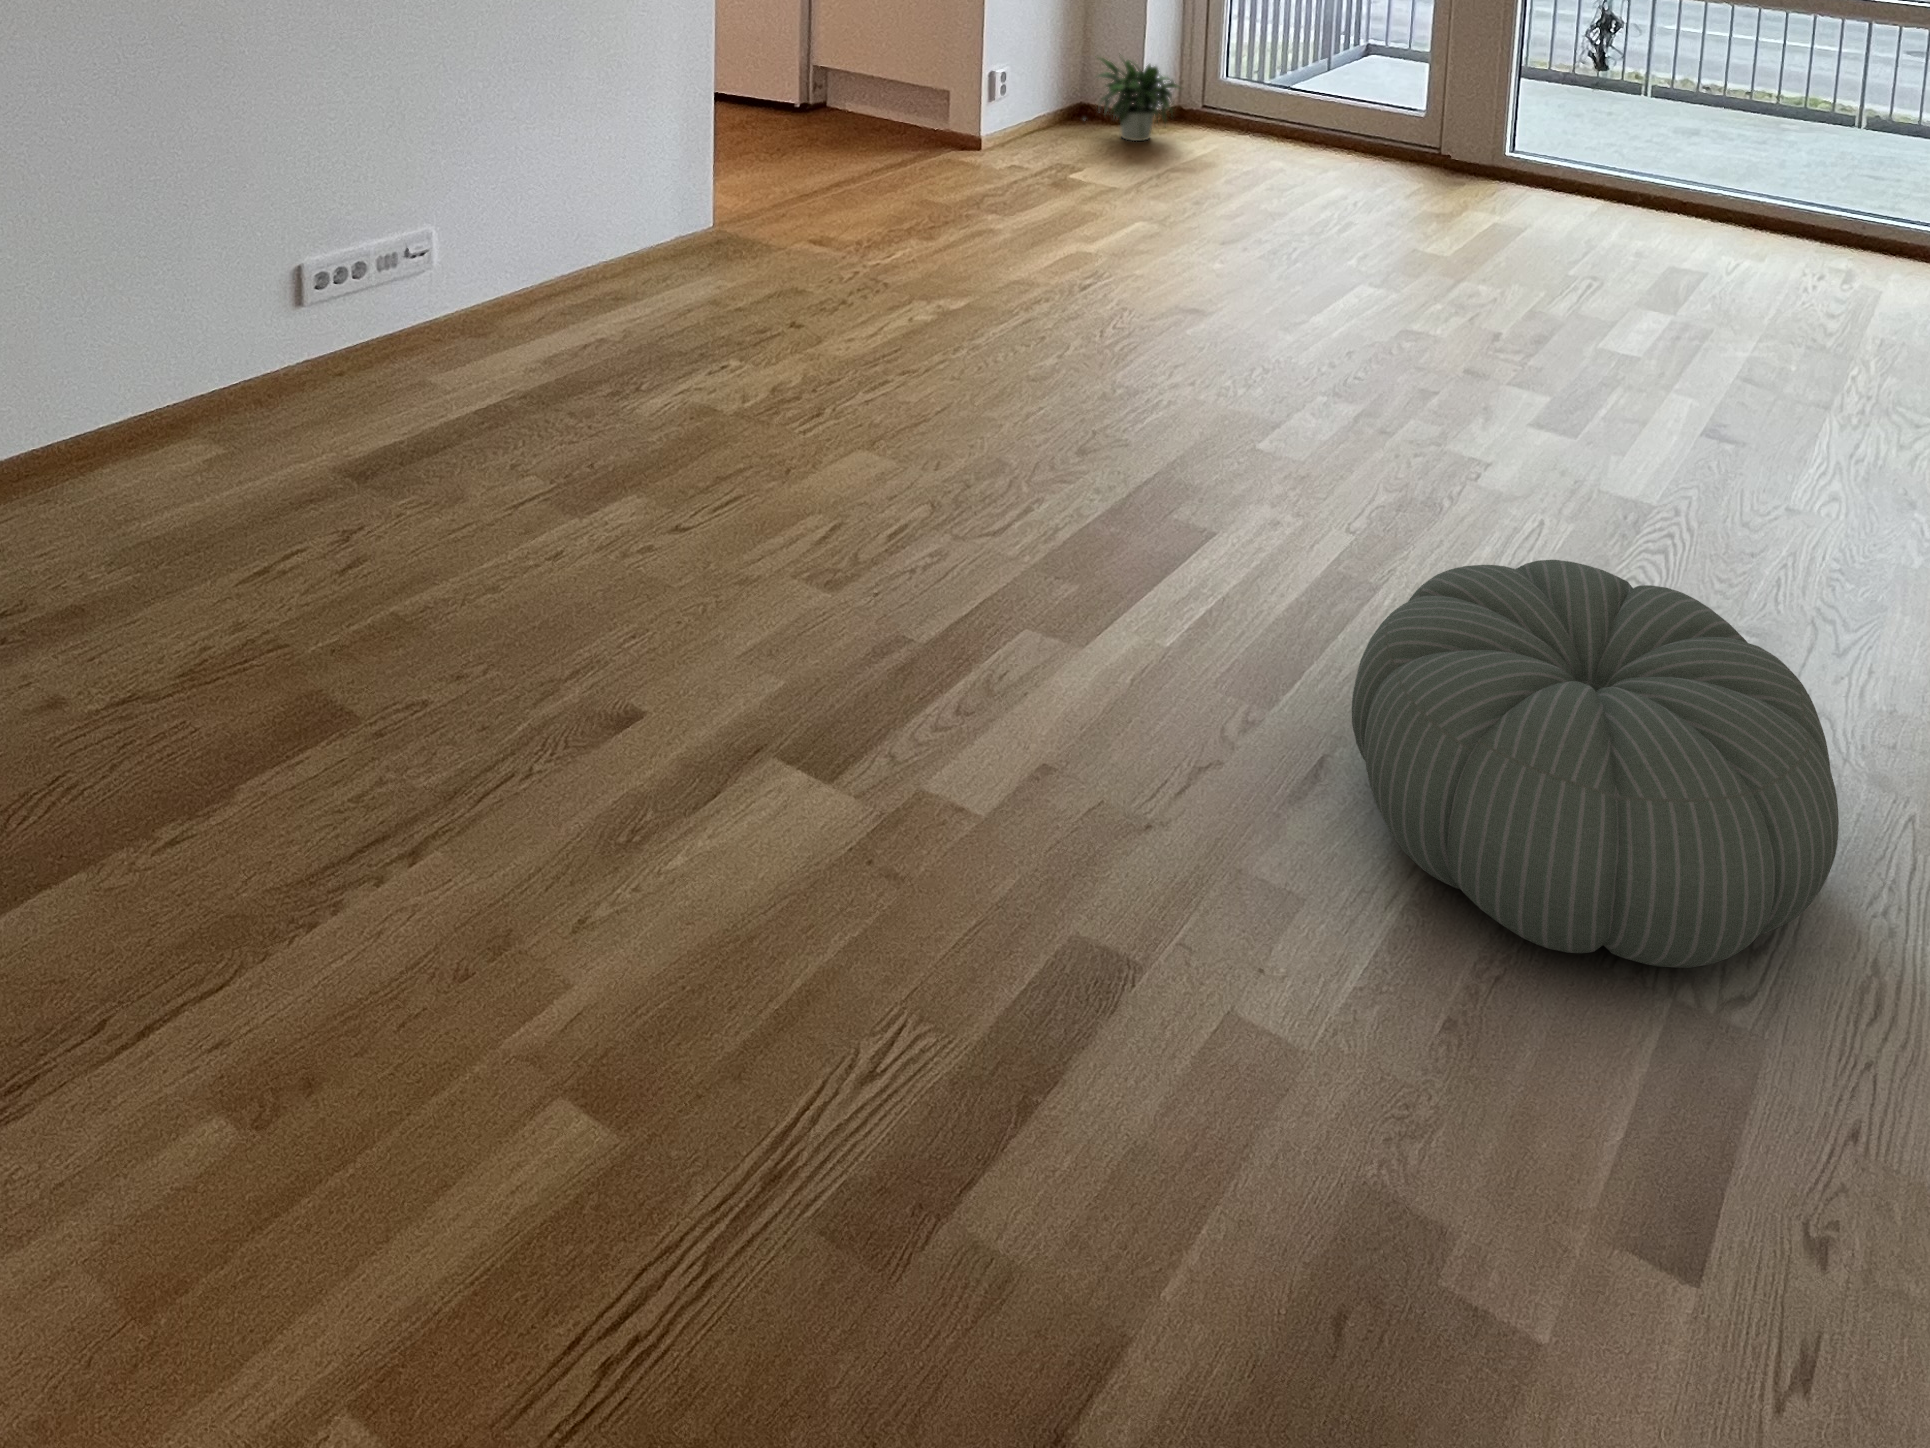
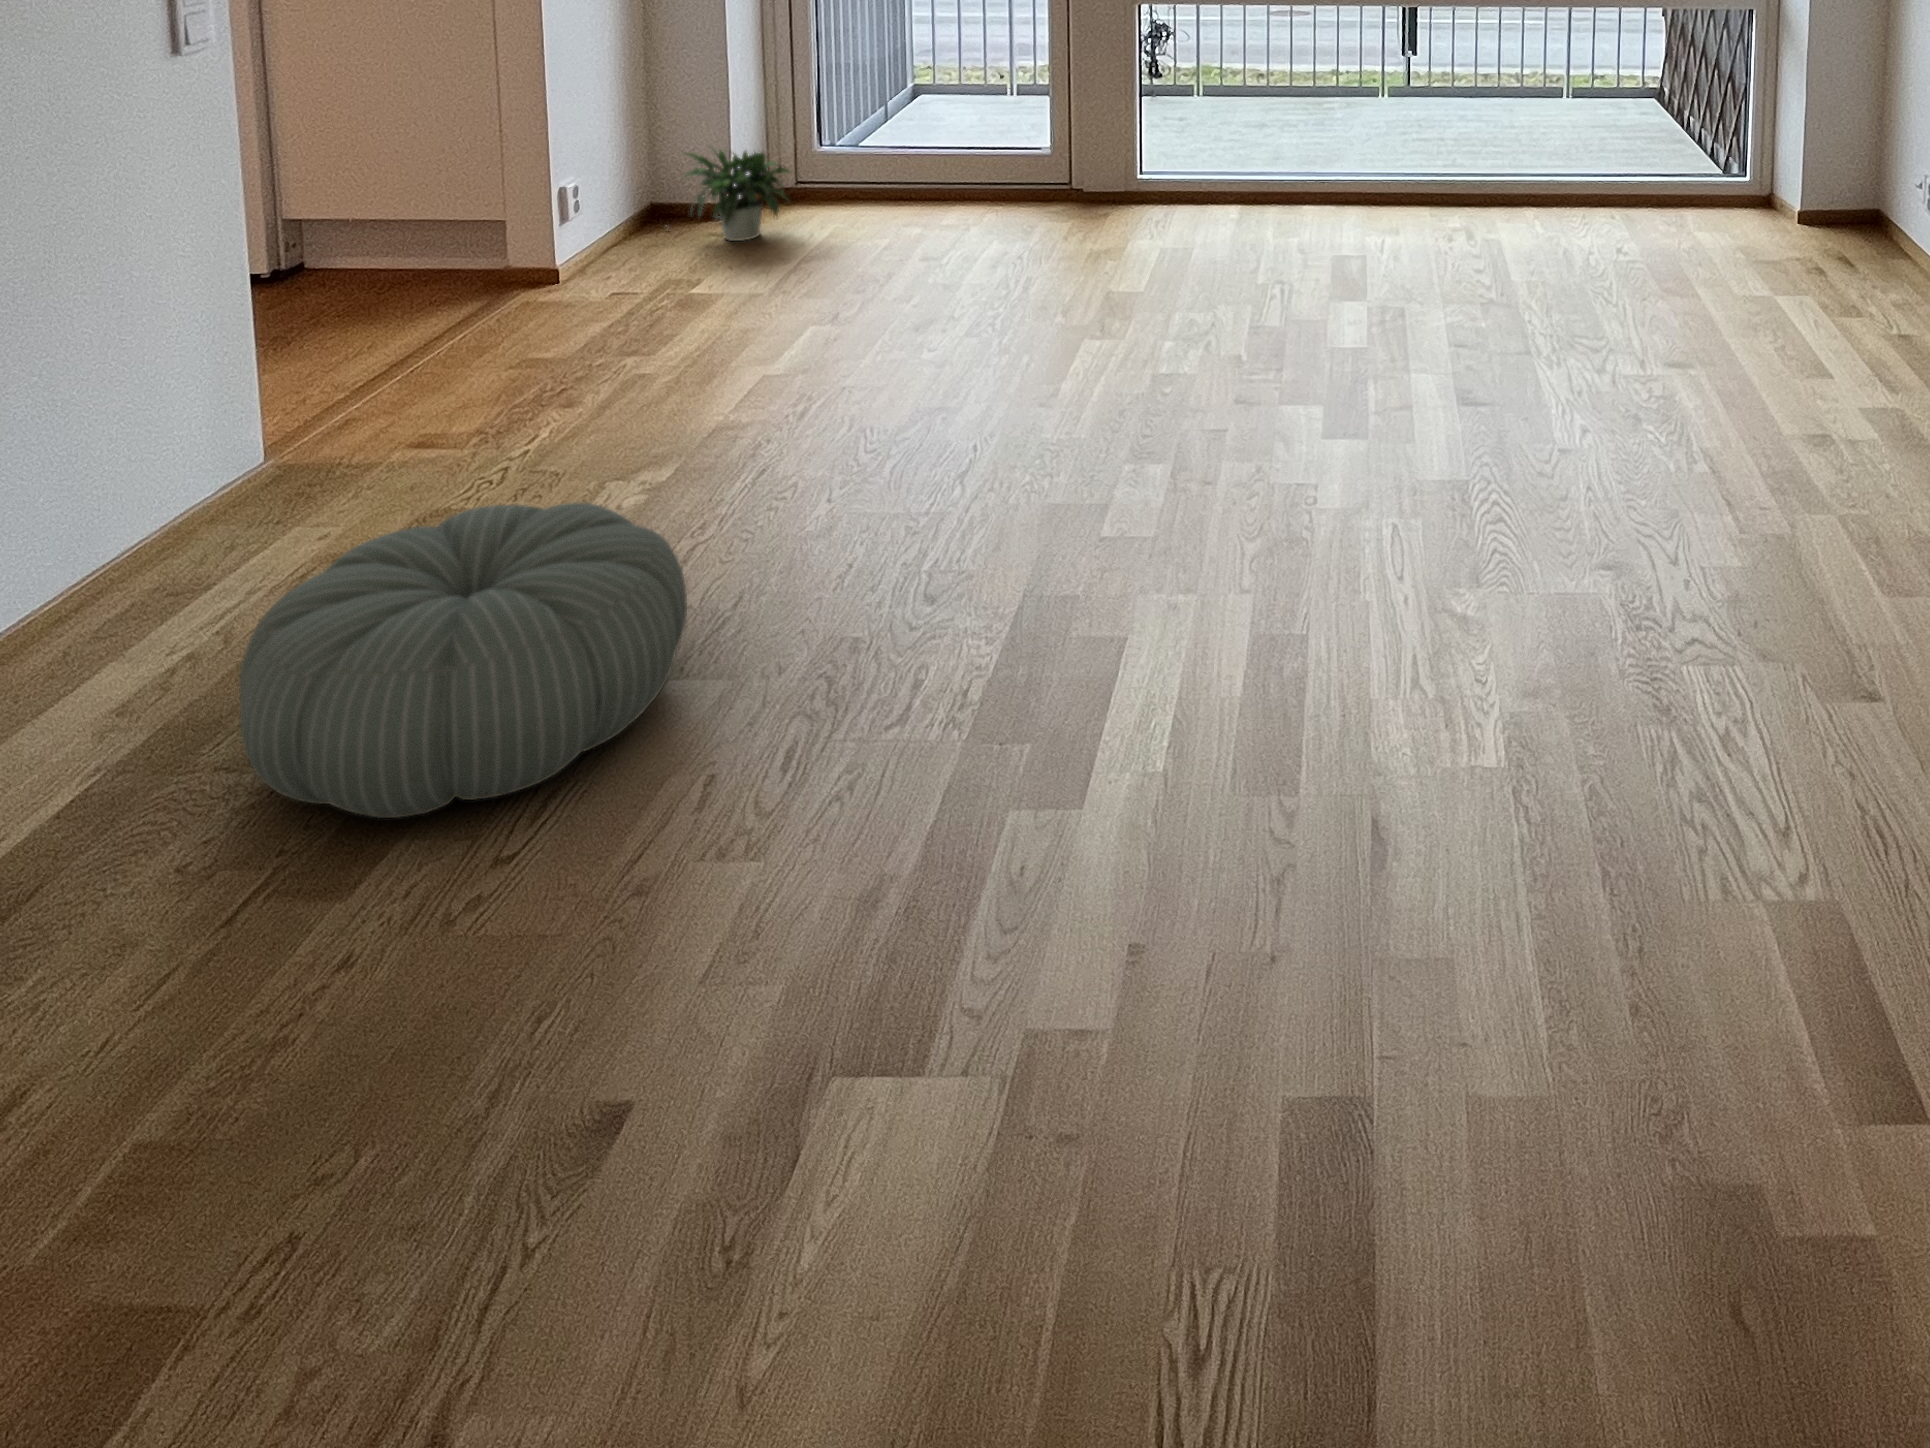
pouf: present [1352,560,1839,968] -> present [240,503,687,818]

